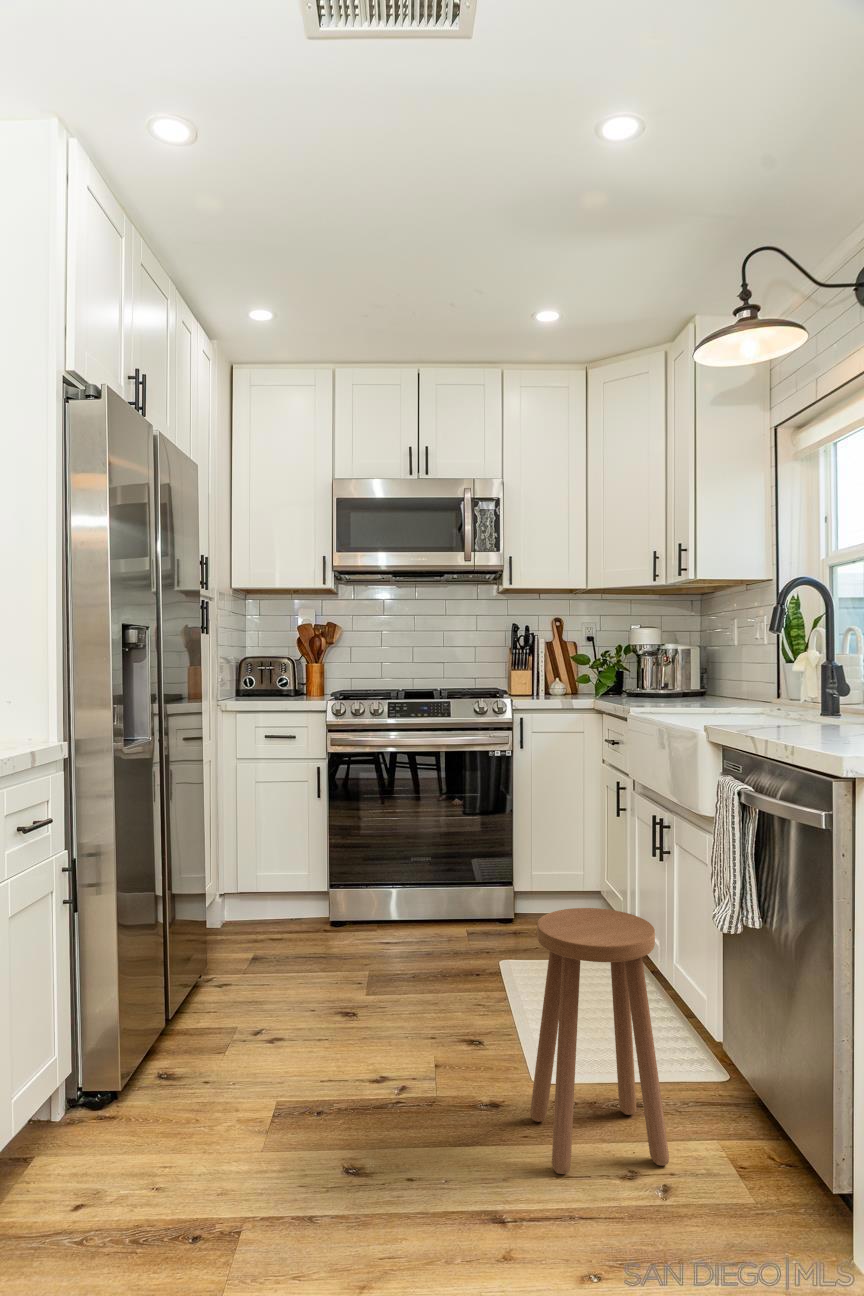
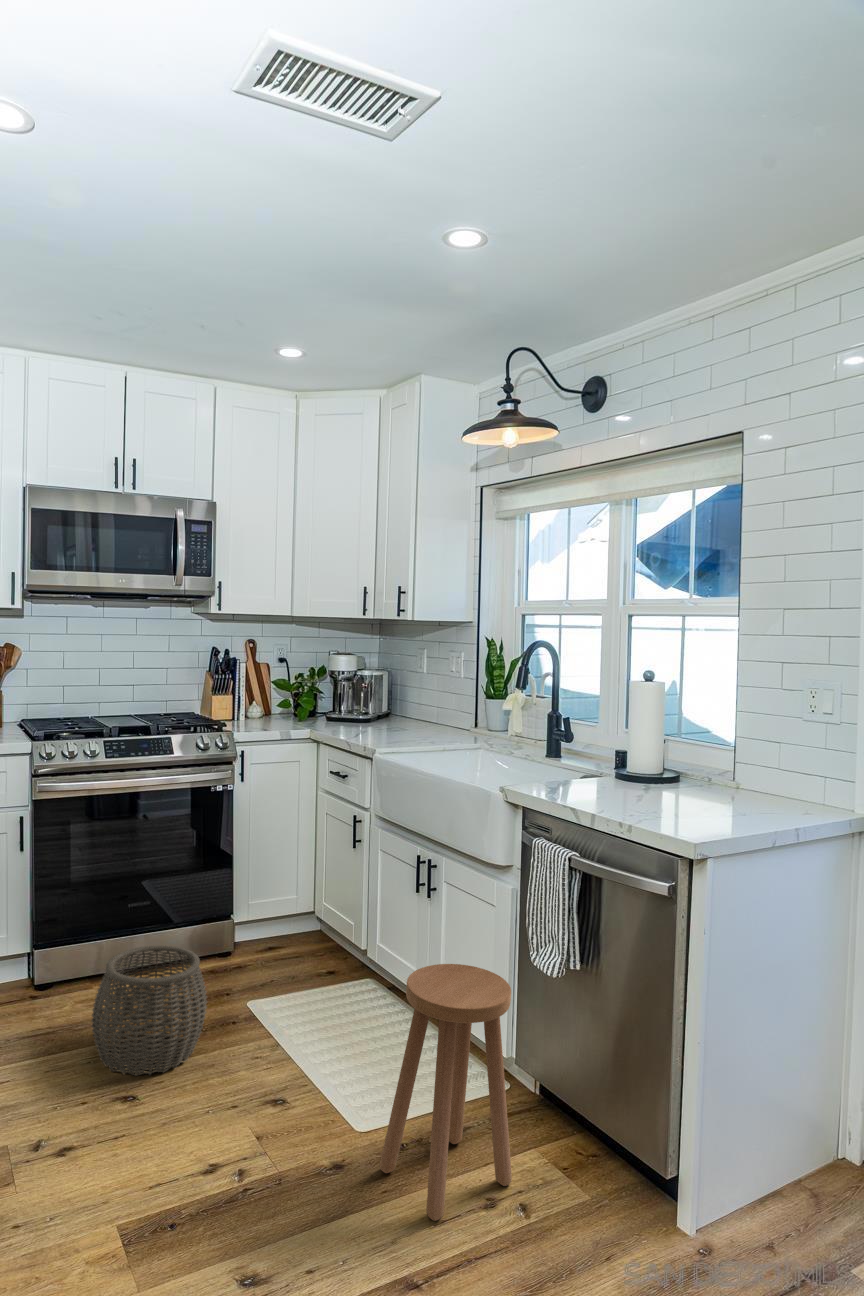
woven basket: none [334,887,436,1000] -> present [91,945,207,1076]

